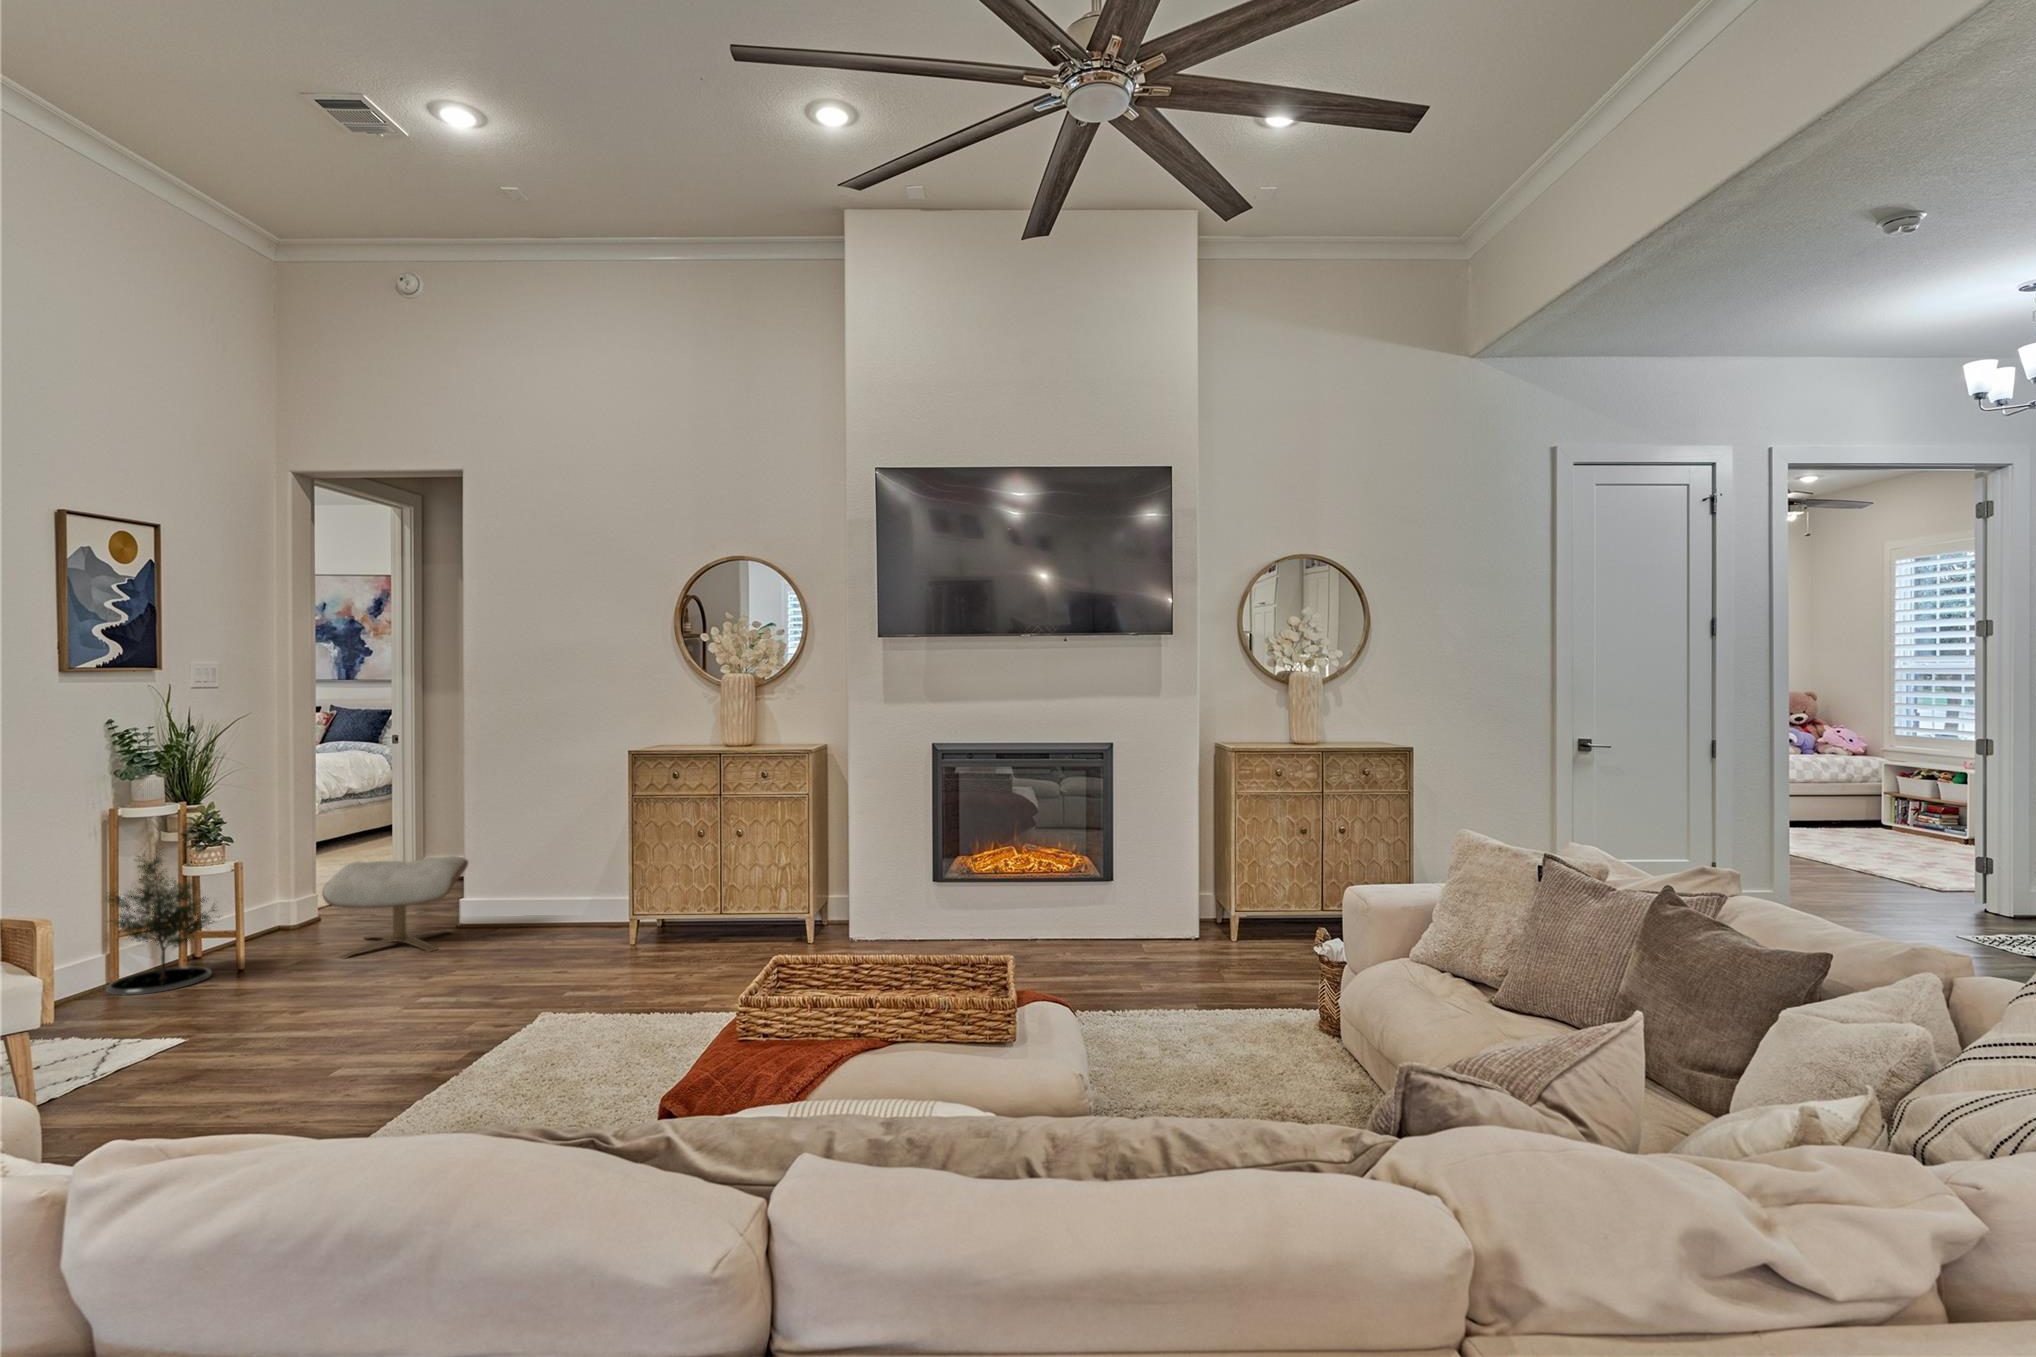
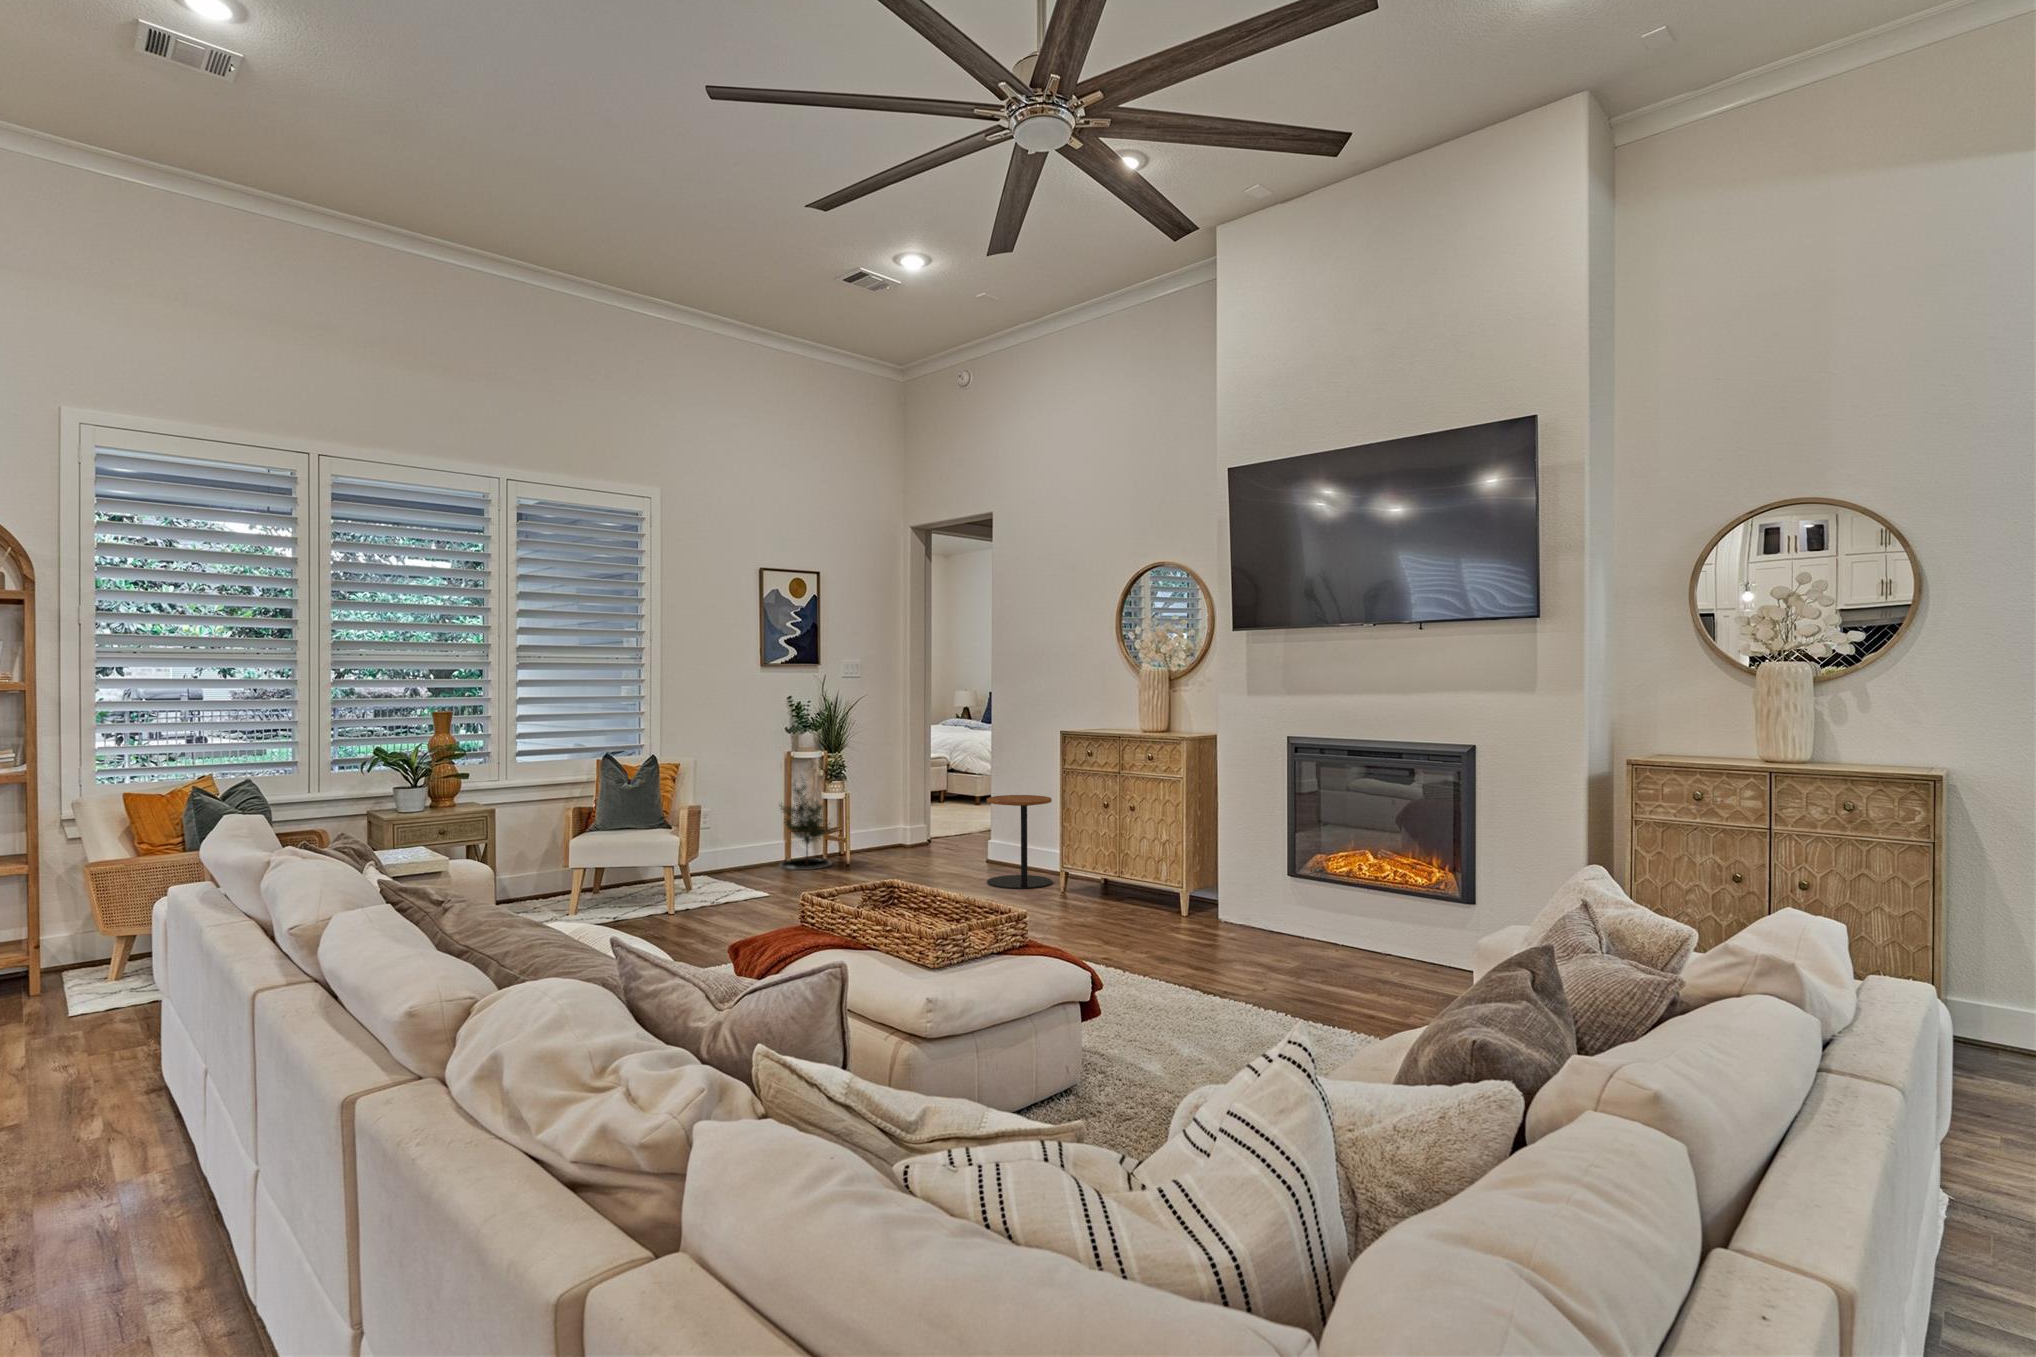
side table: none [511,831,600,953] -> present [987,795,1052,889]
ottoman: present [322,856,468,959] -> none [888,804,985,875]

